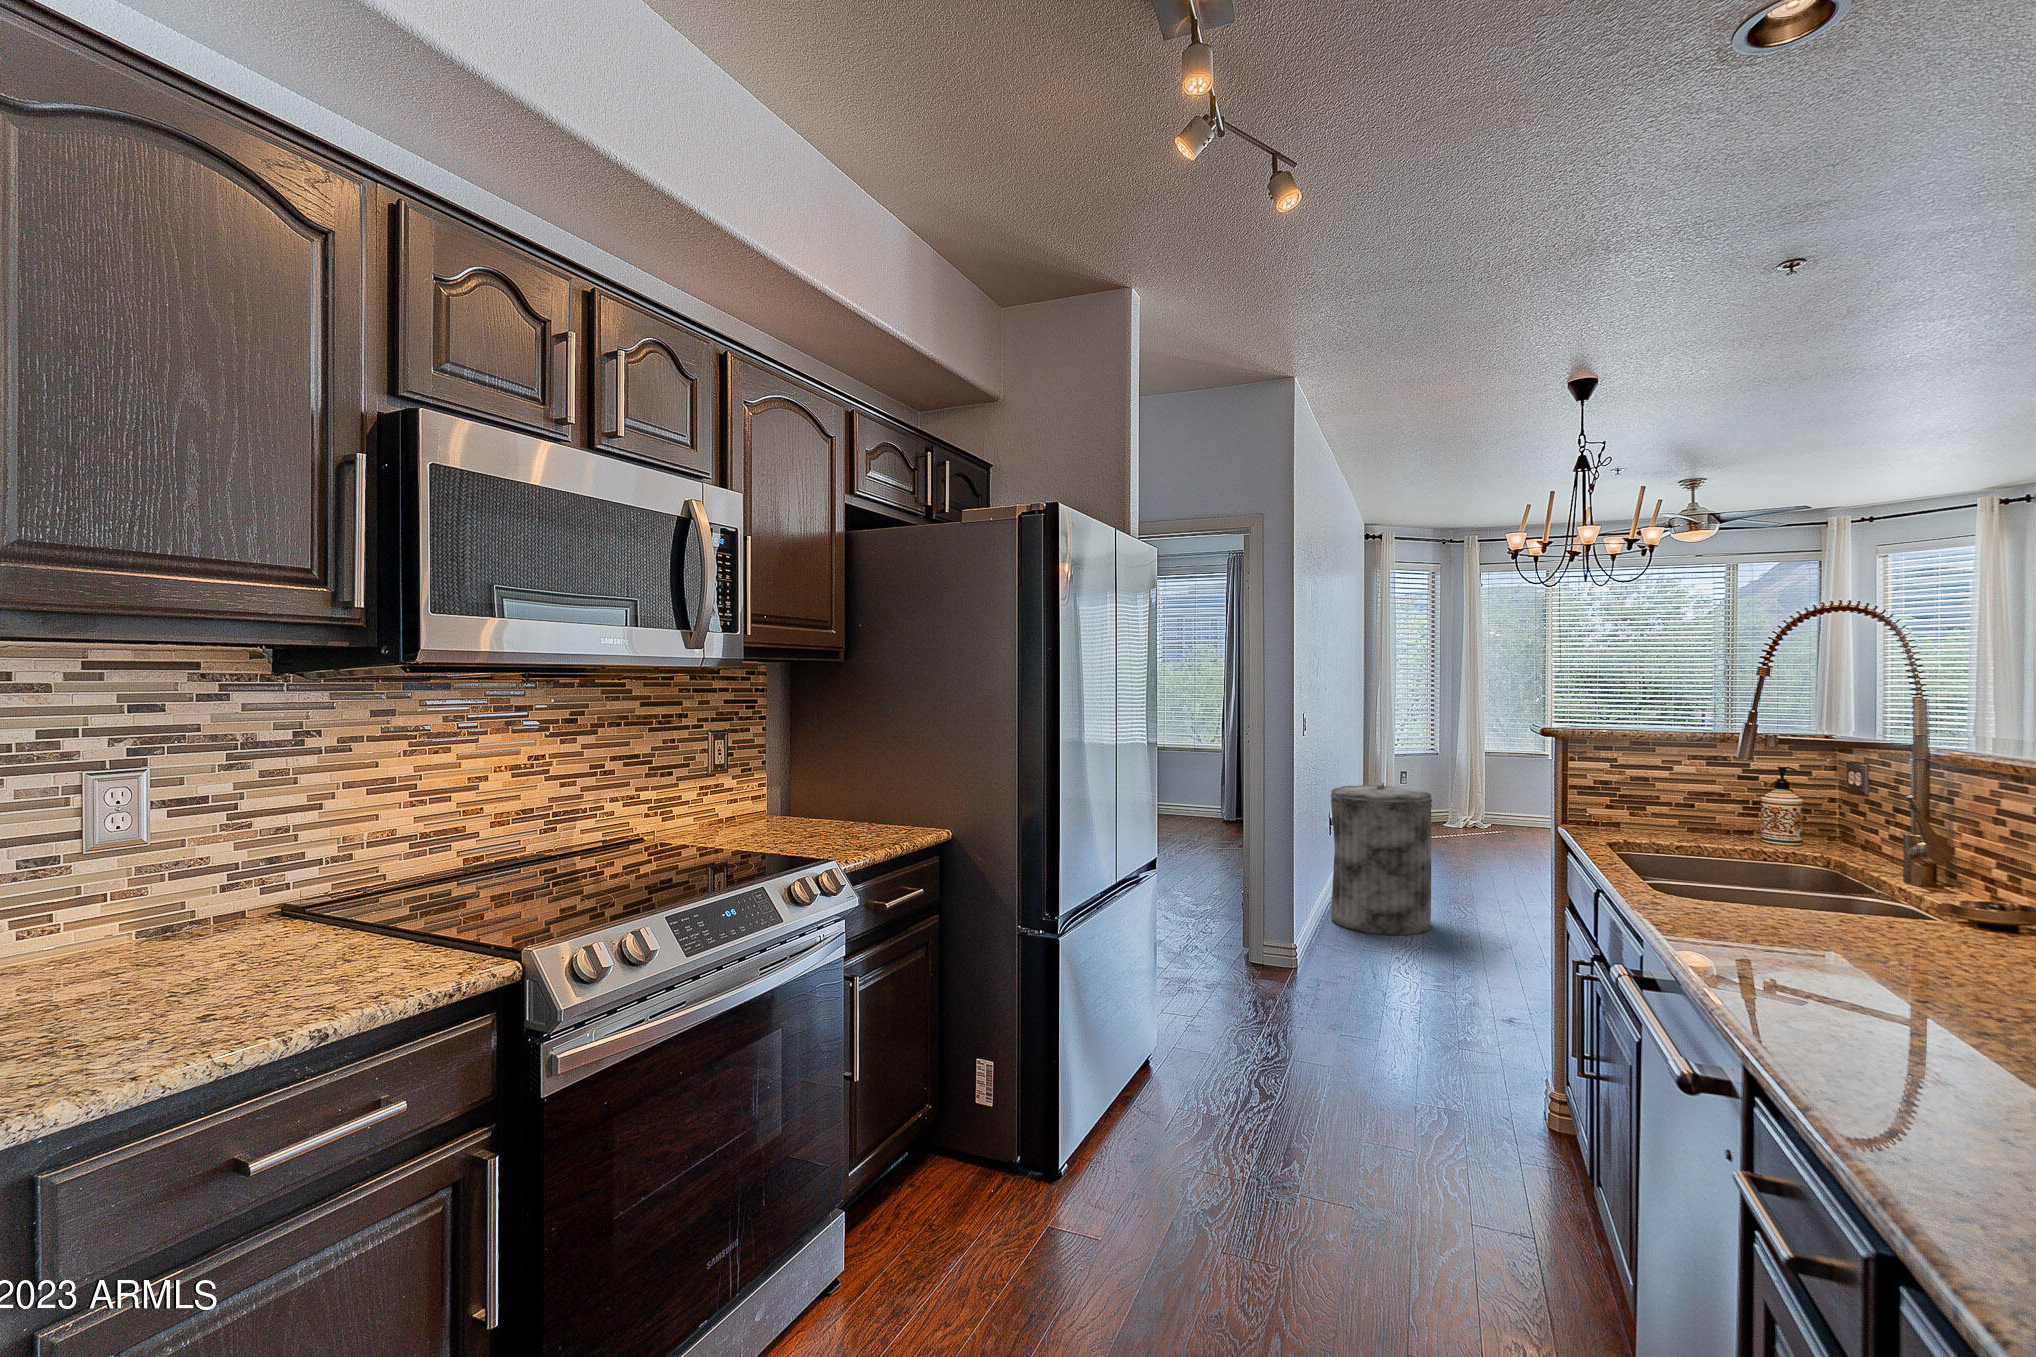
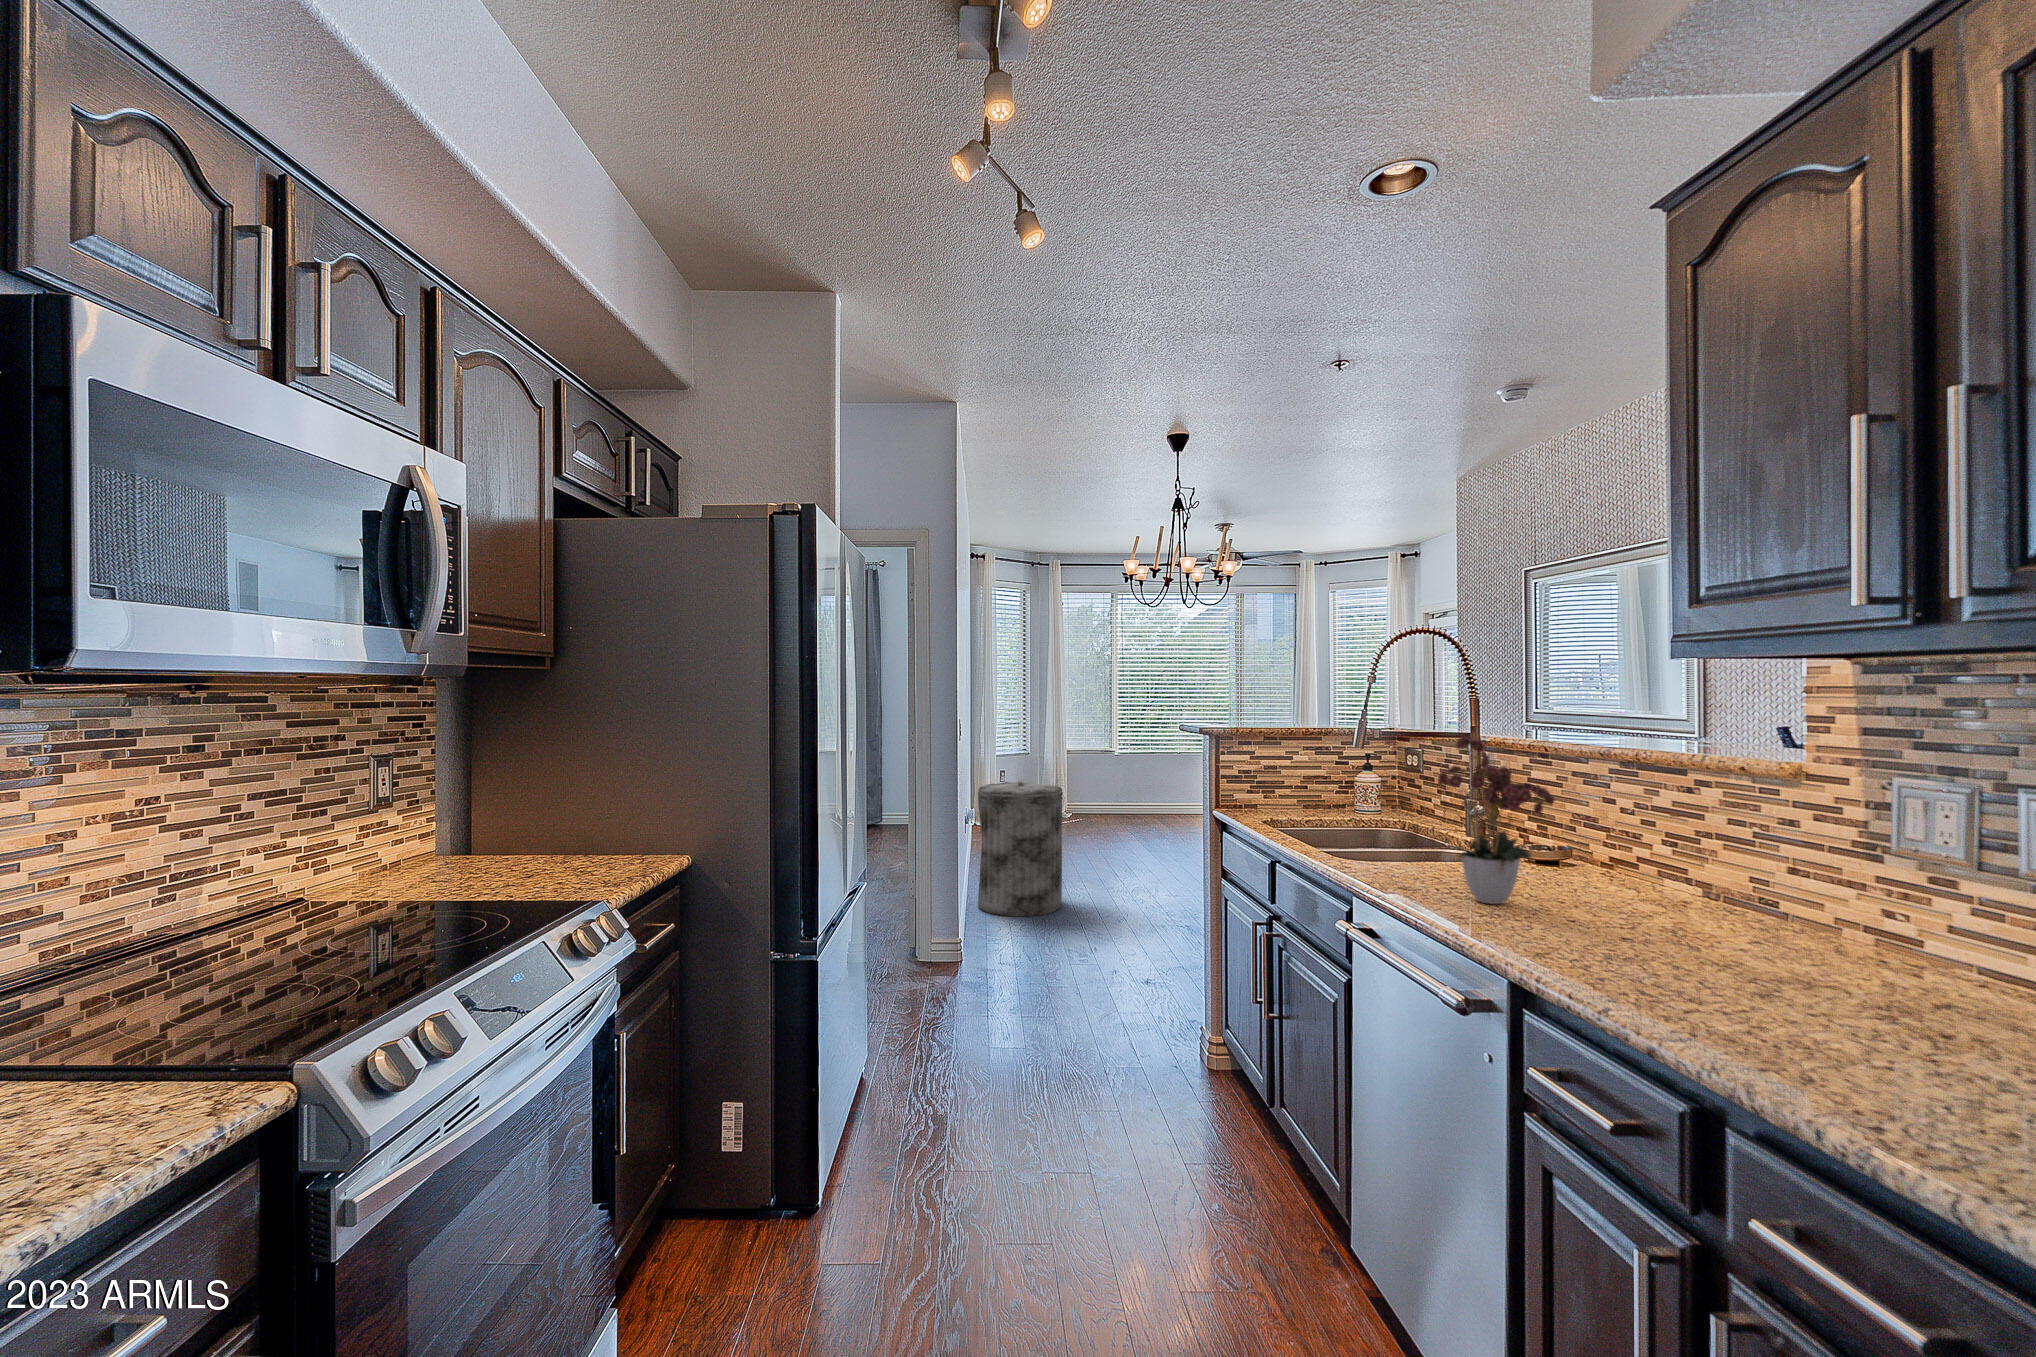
flower arrangement: none [1742,730,1954,975] -> present [1438,736,1555,904]

